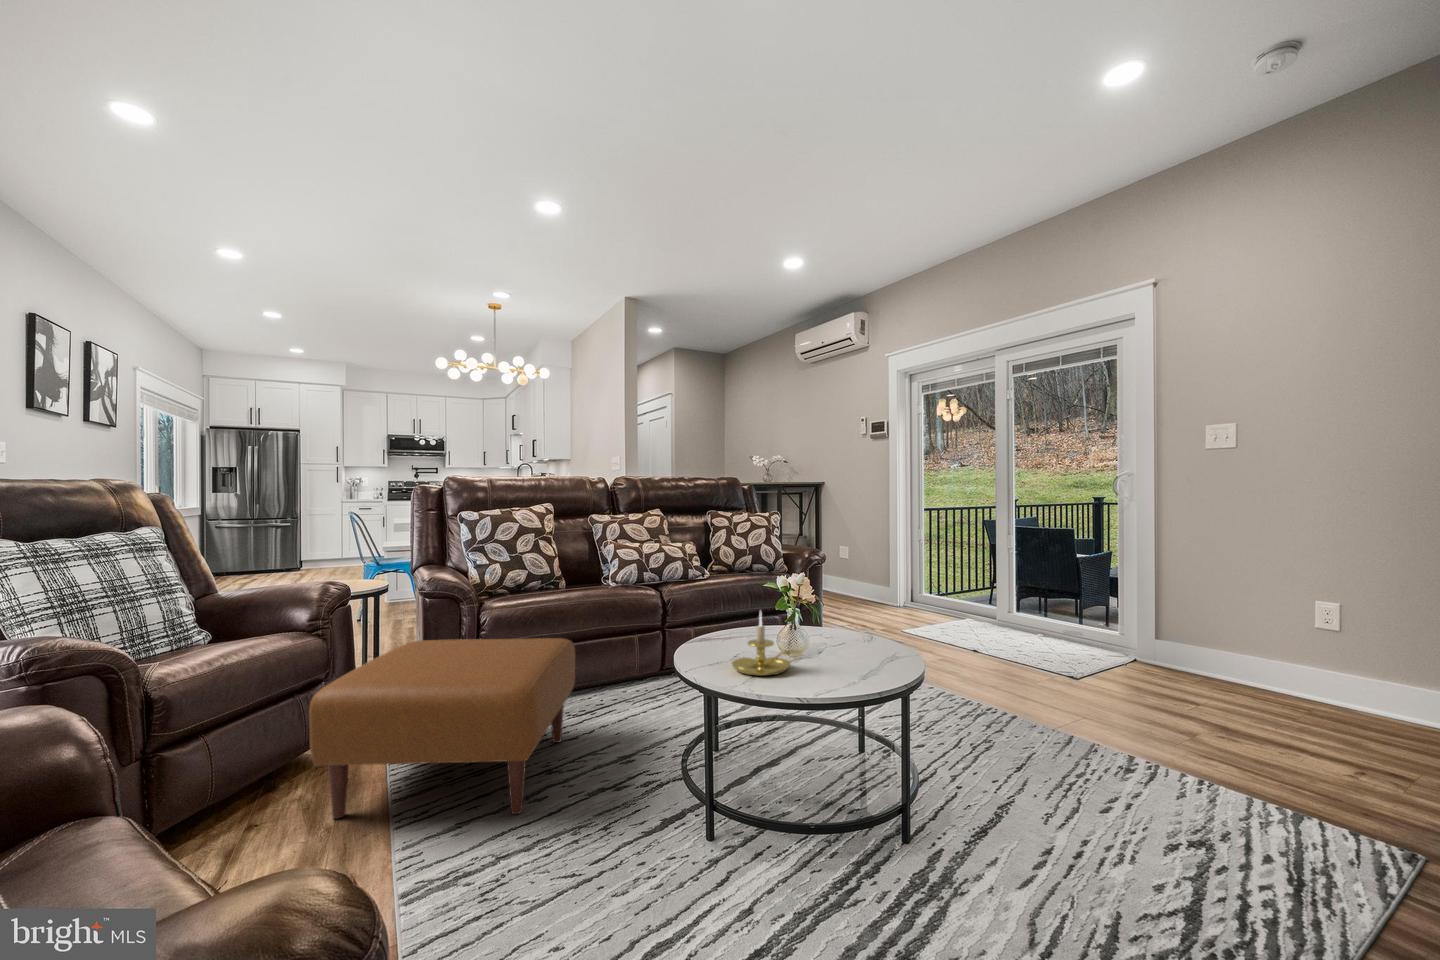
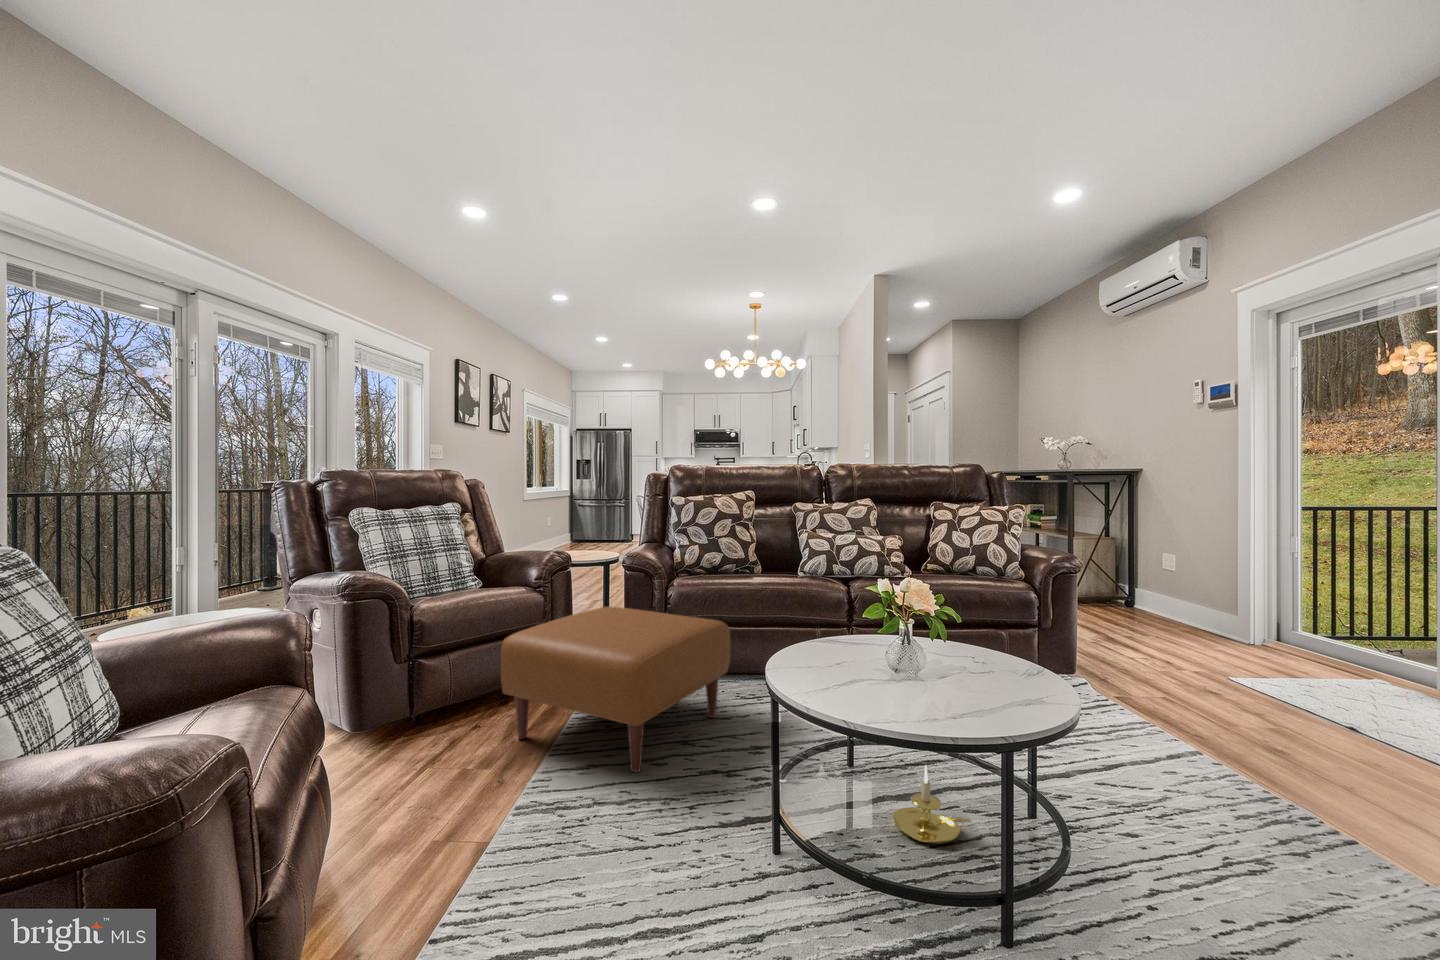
candle holder: present [732,612,797,676] -> present [893,765,971,844]

